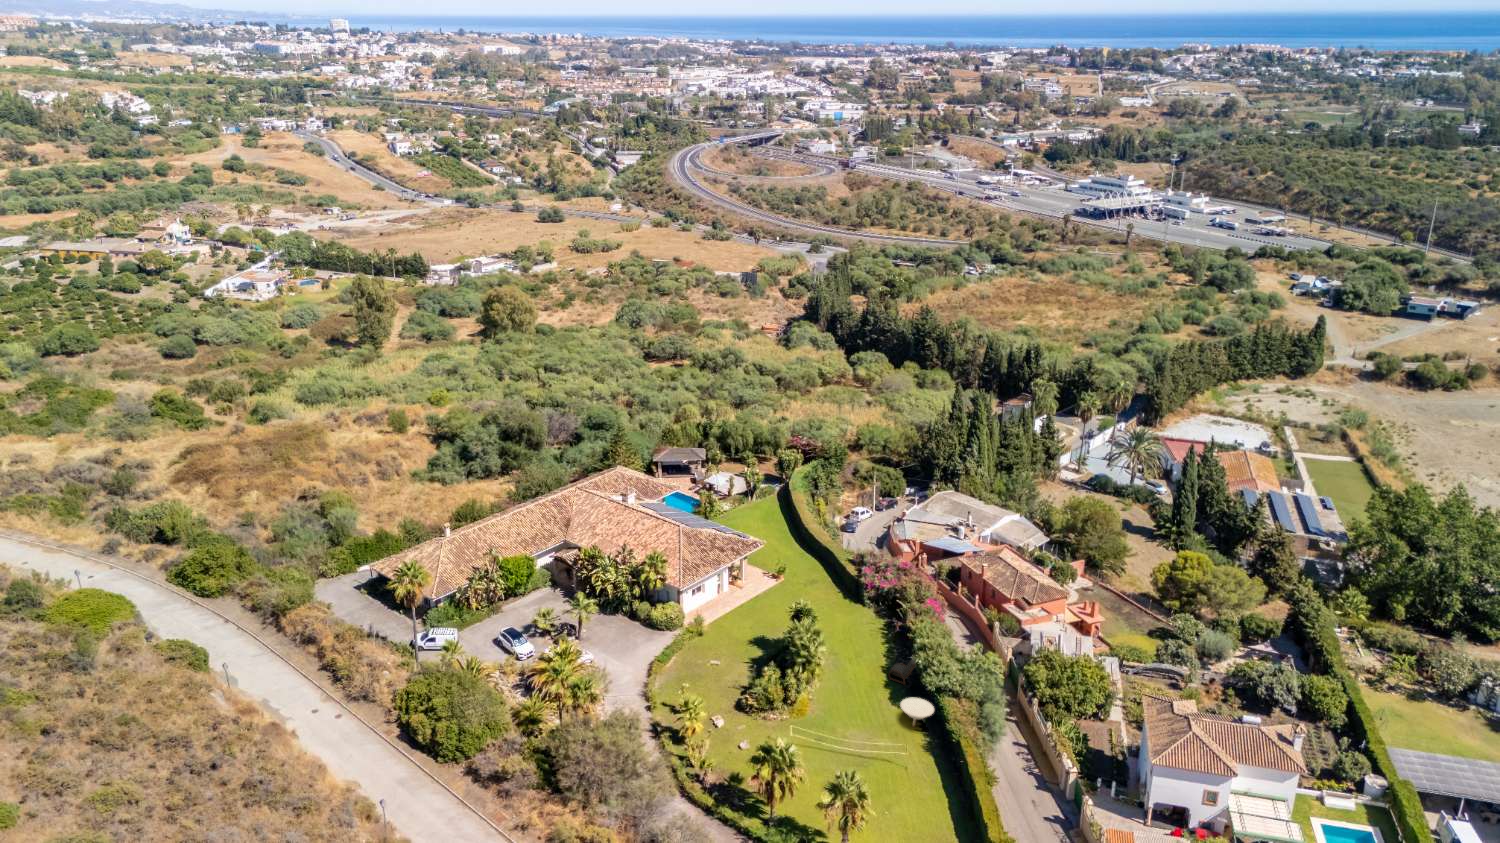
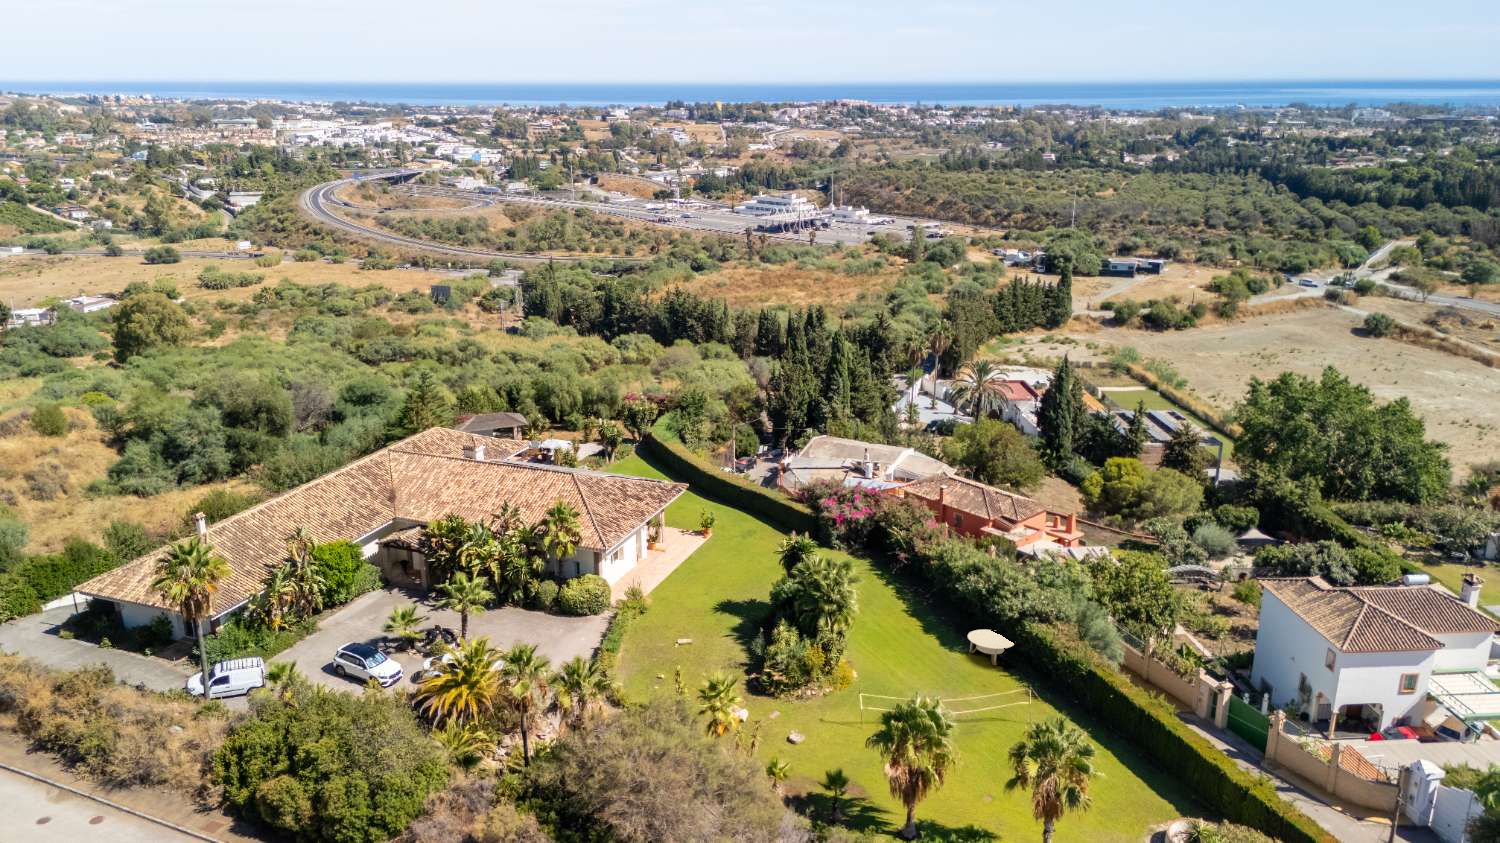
lounge chair: present [888,659,915,685] -> none [921,583,958,623]

